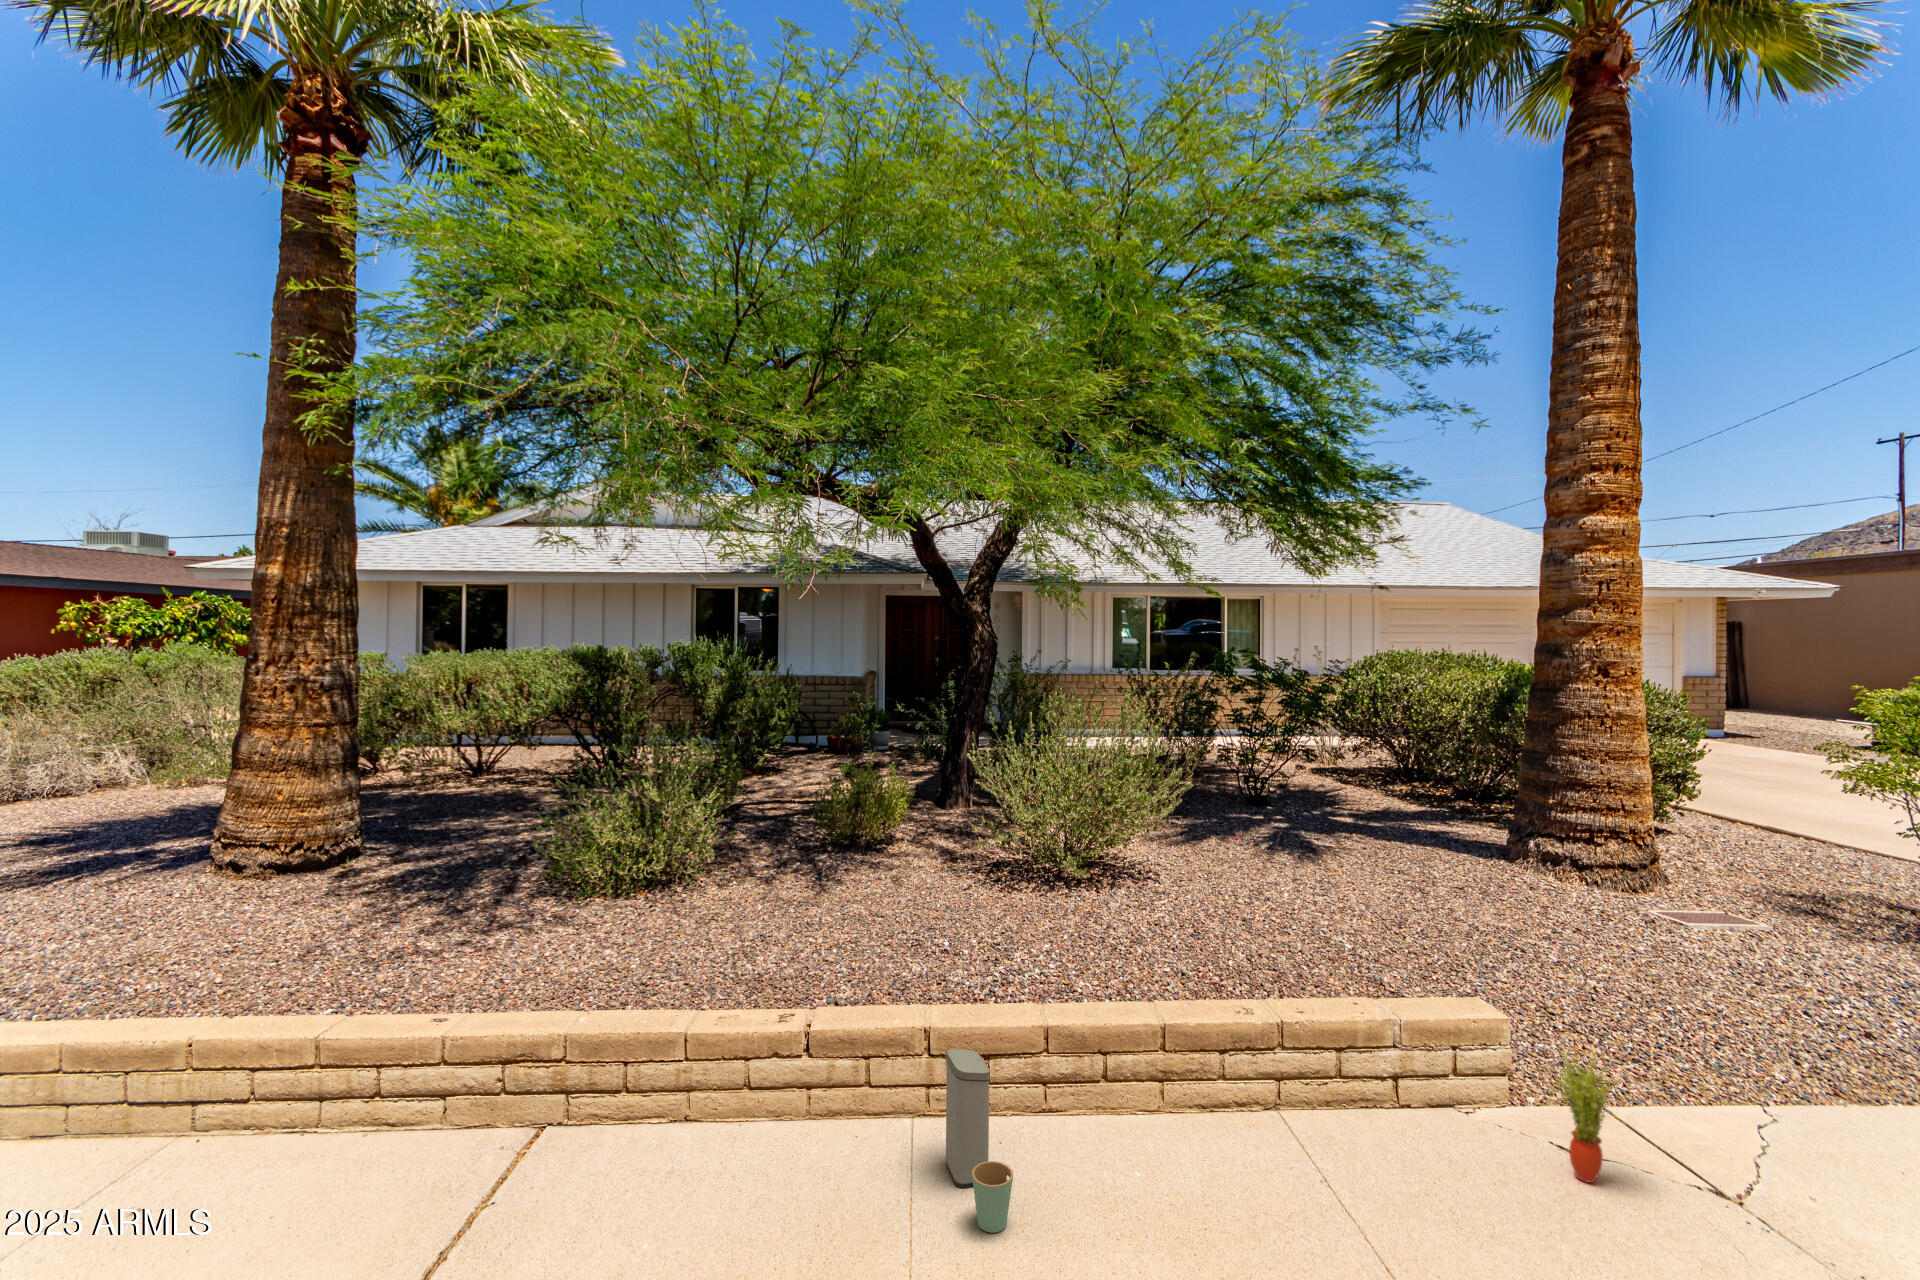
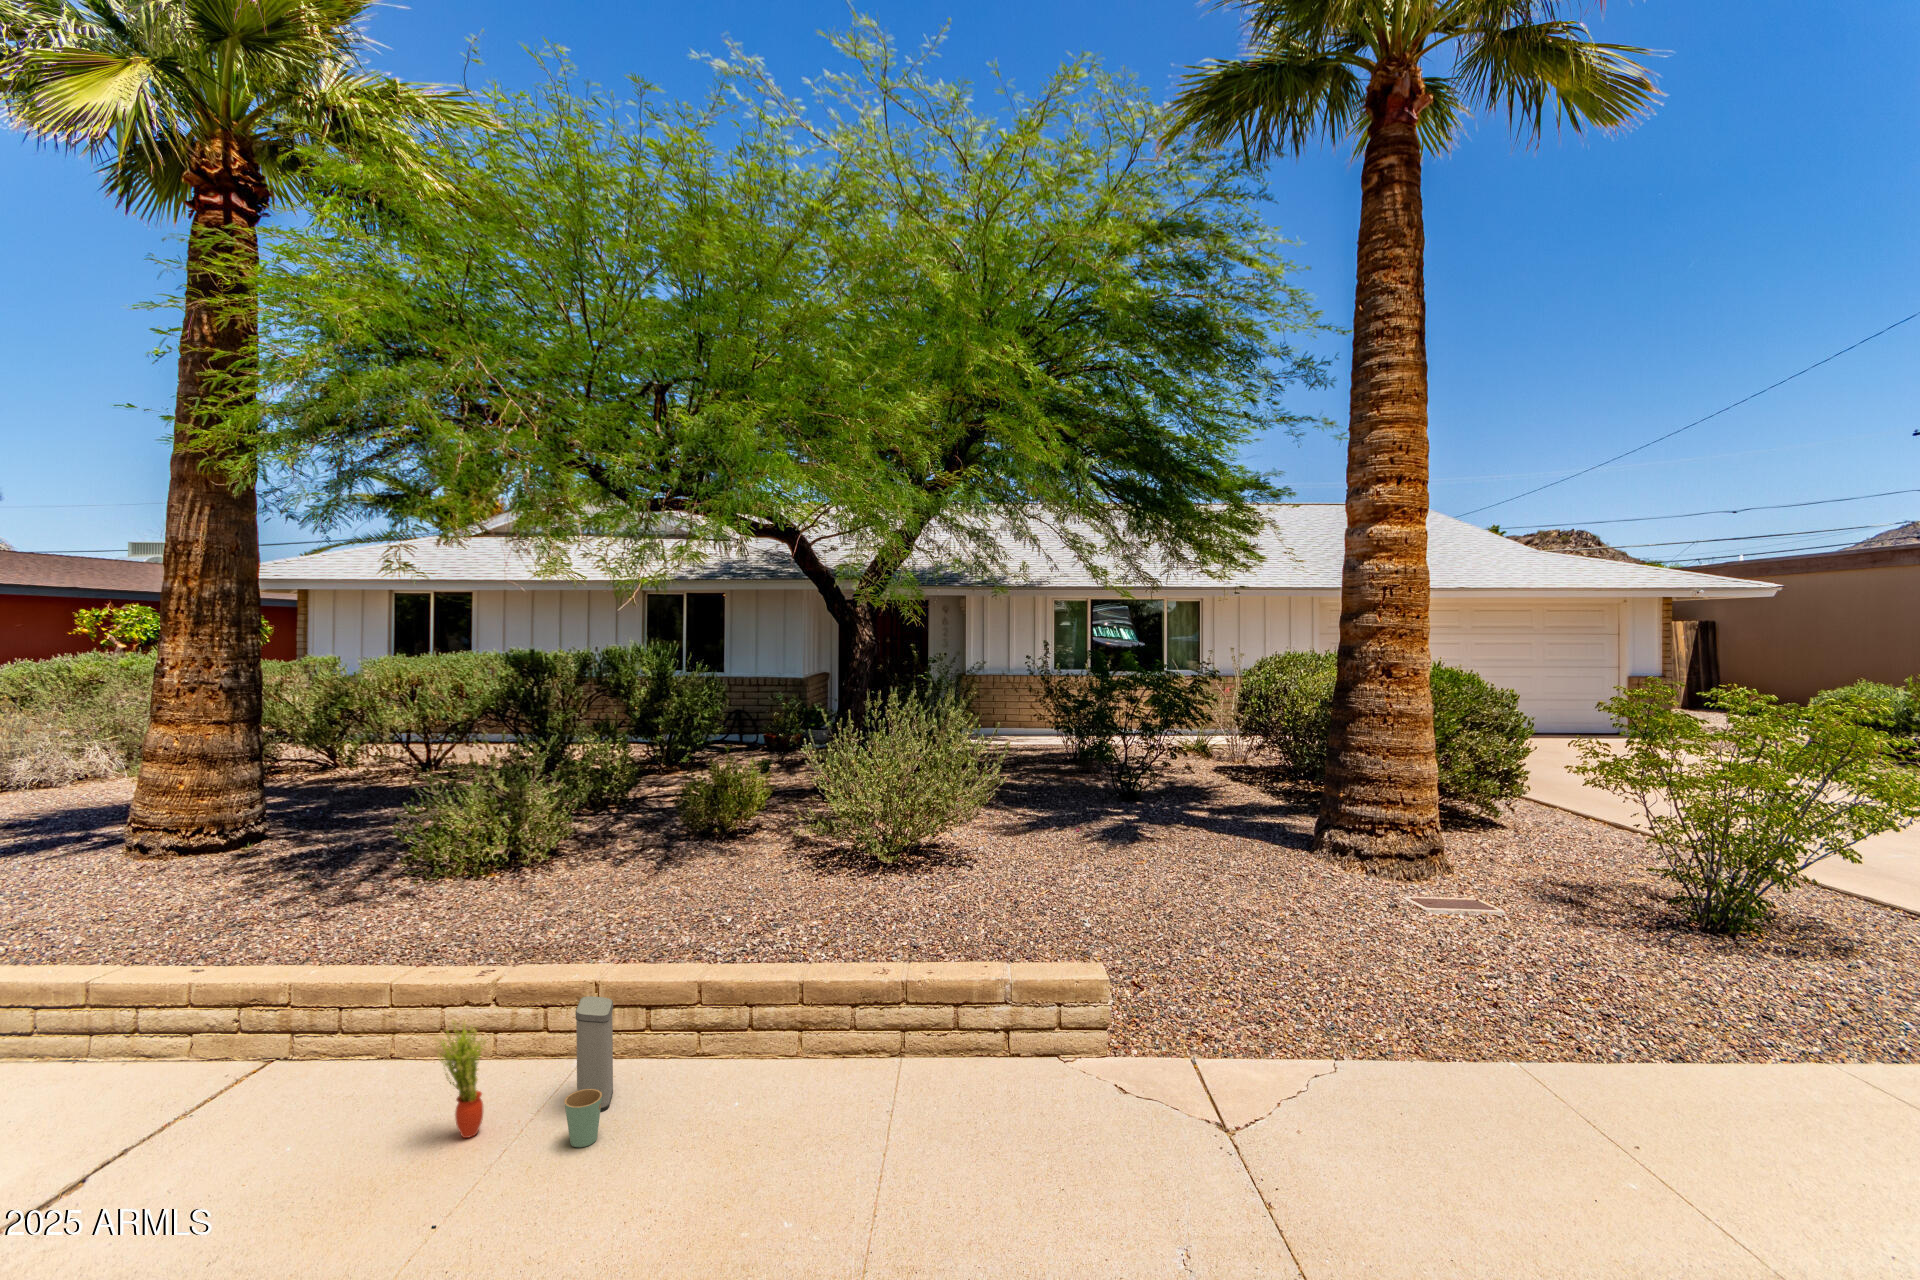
potted plant: present [1554,1052,1619,1183] -> present [438,1021,486,1138]

